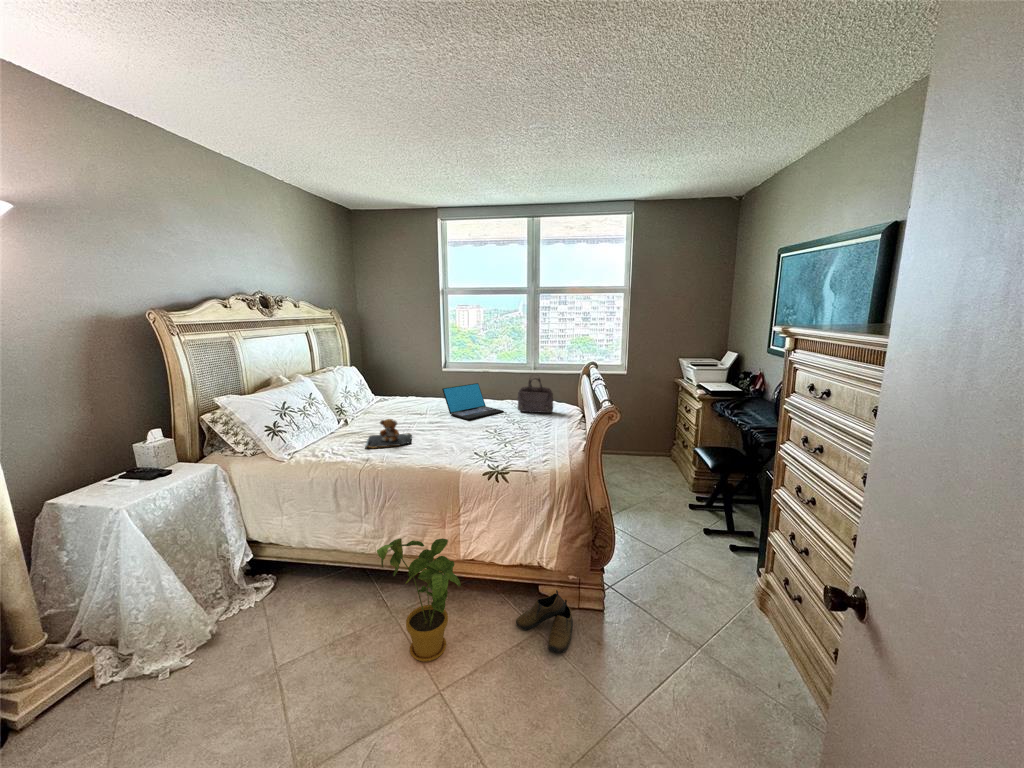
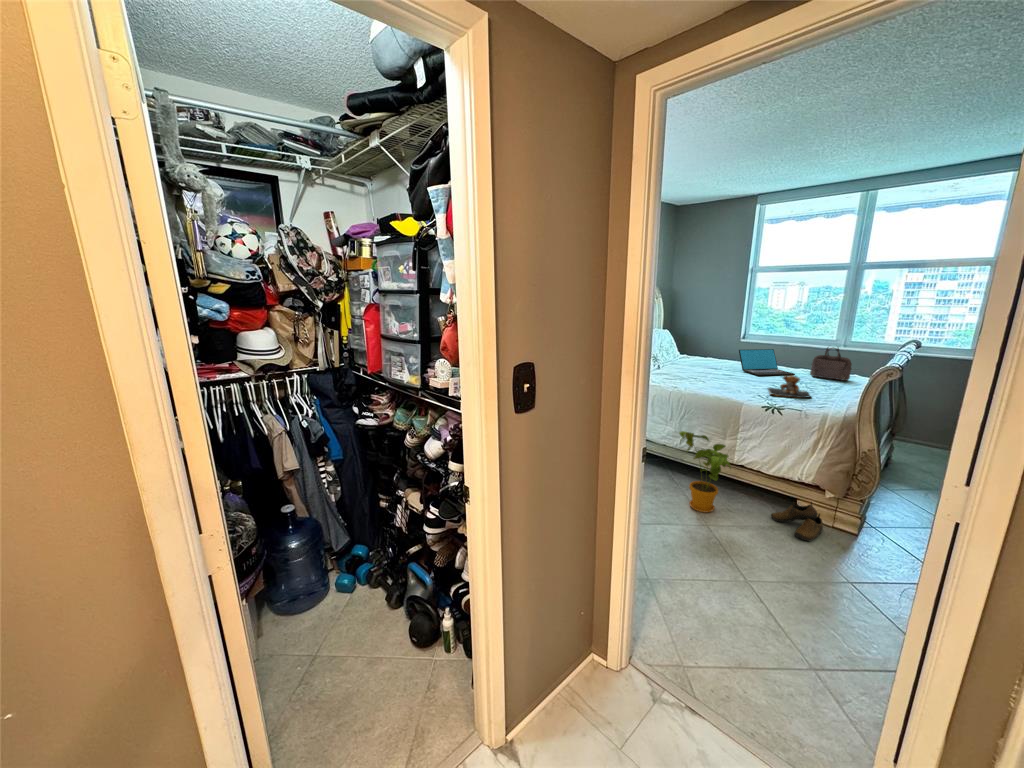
teddy bear: present [365,419,412,448] -> present [767,376,811,398]

